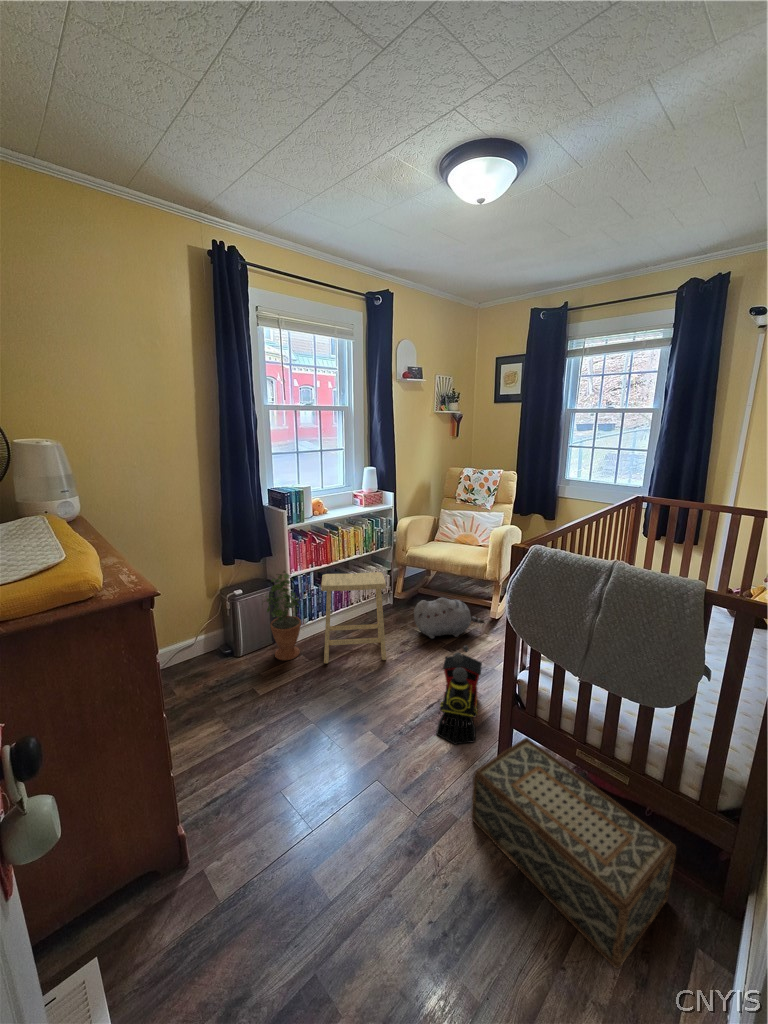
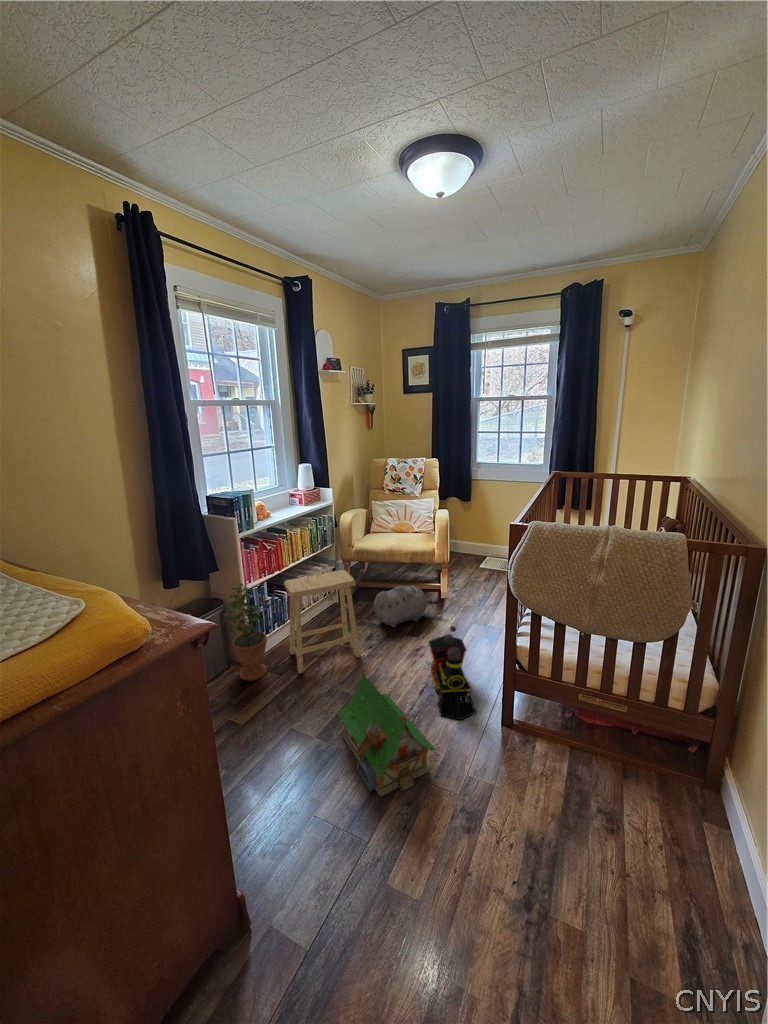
toy house: none [328,667,410,796] -> present [337,668,436,797]
woven basket: present [471,738,676,969] -> none [505,696,679,863]

